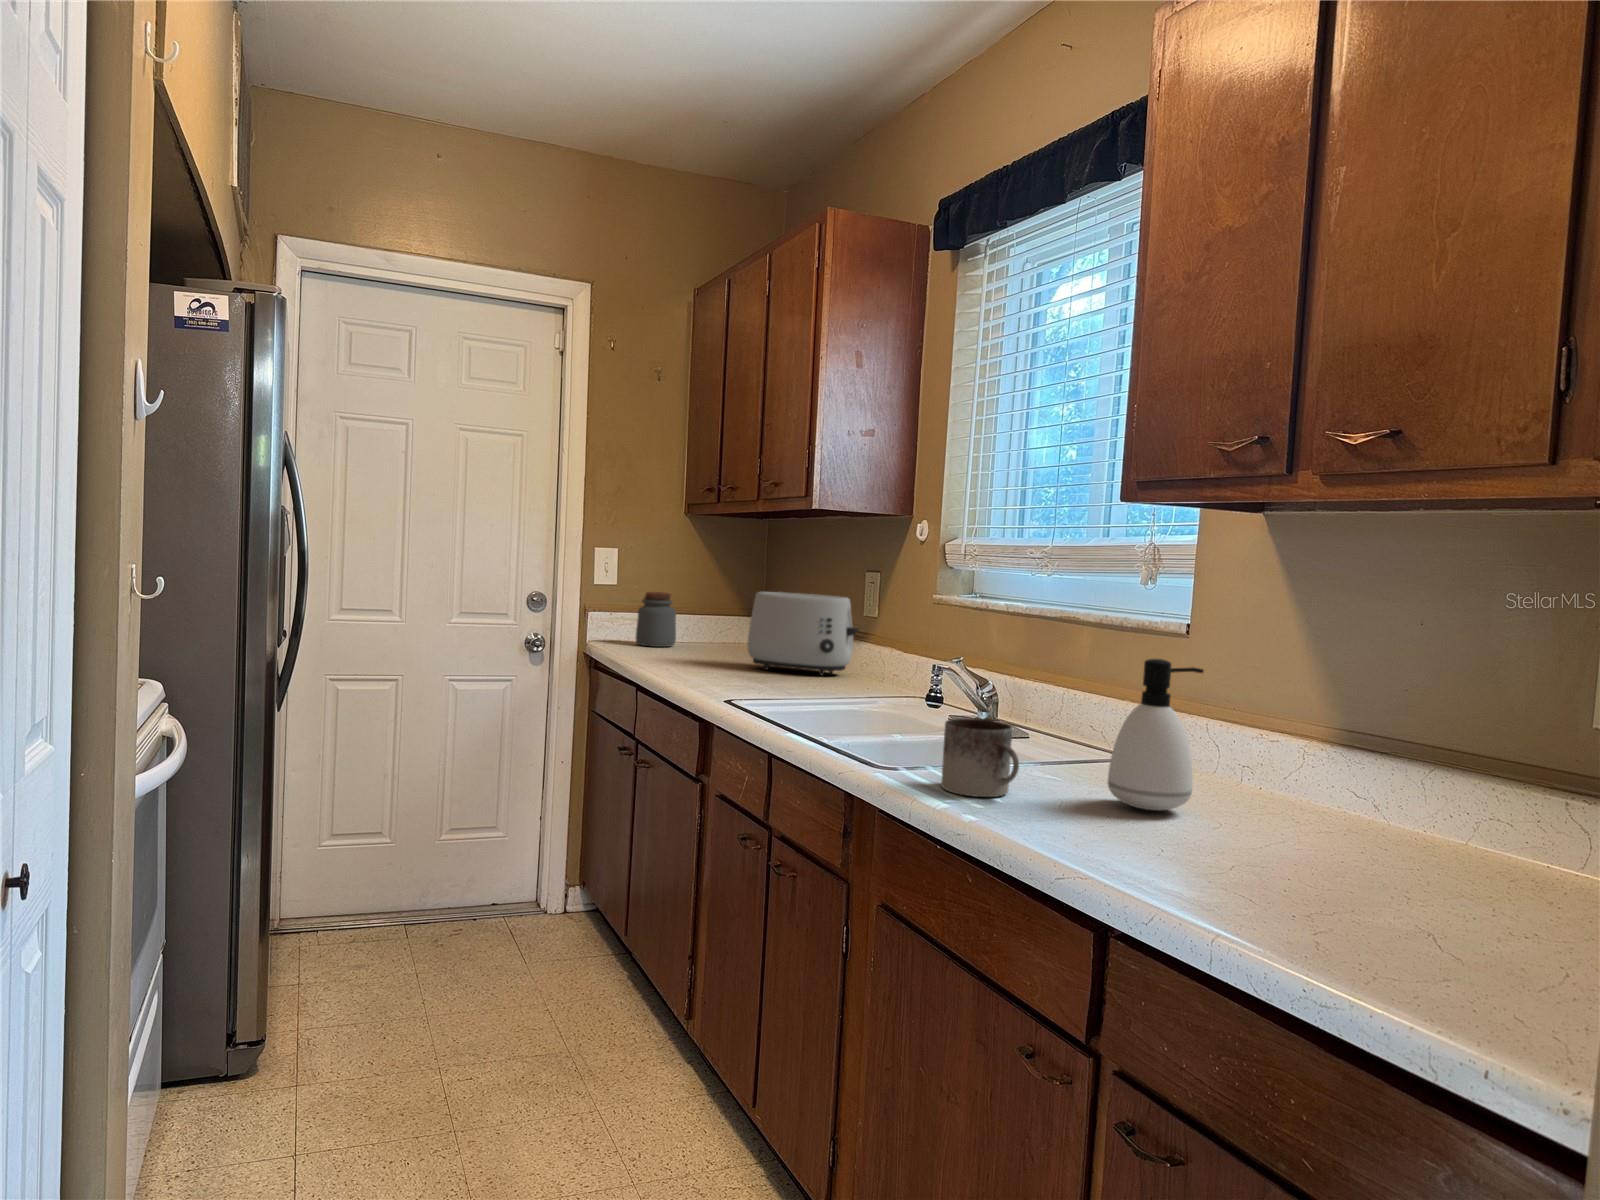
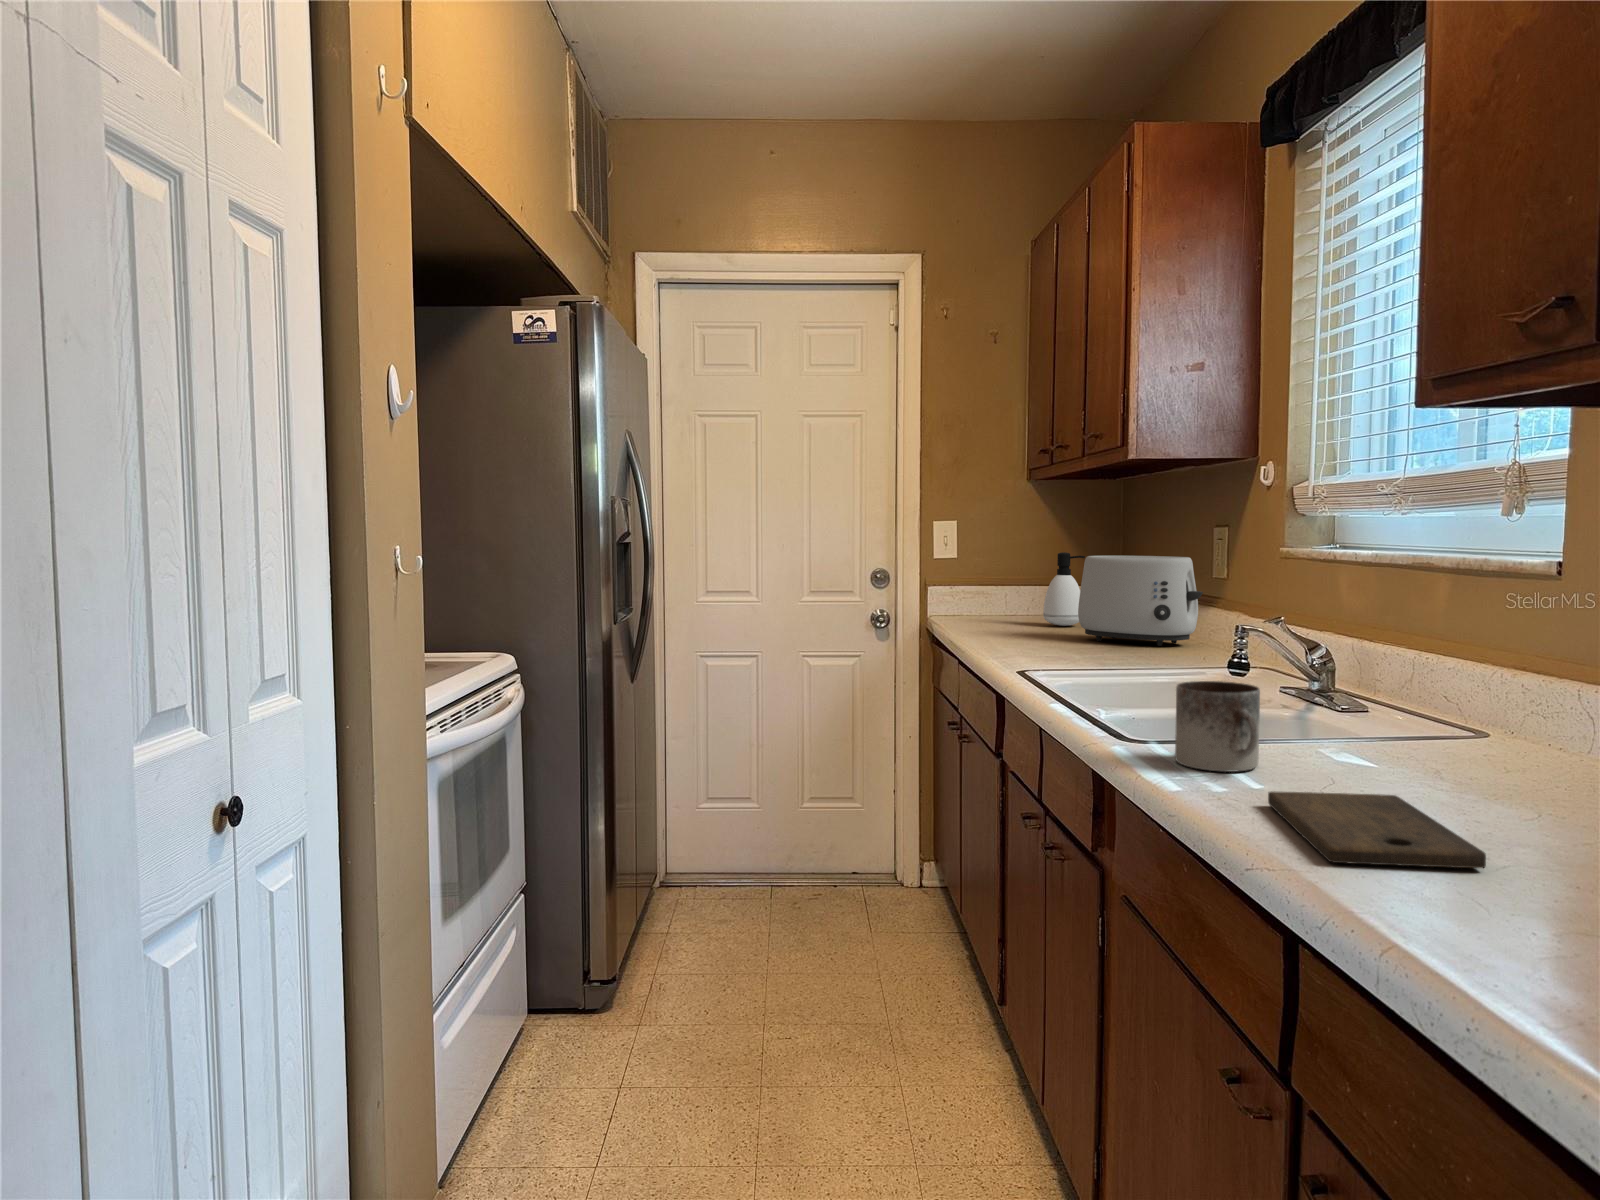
jar: present [636,592,676,647] -> none [978,563,1021,620]
soap dispenser: present [1108,659,1204,810] -> present [1043,552,1085,626]
cutting board: none [1047,813,1236,875] -> present [1268,791,1486,868]

